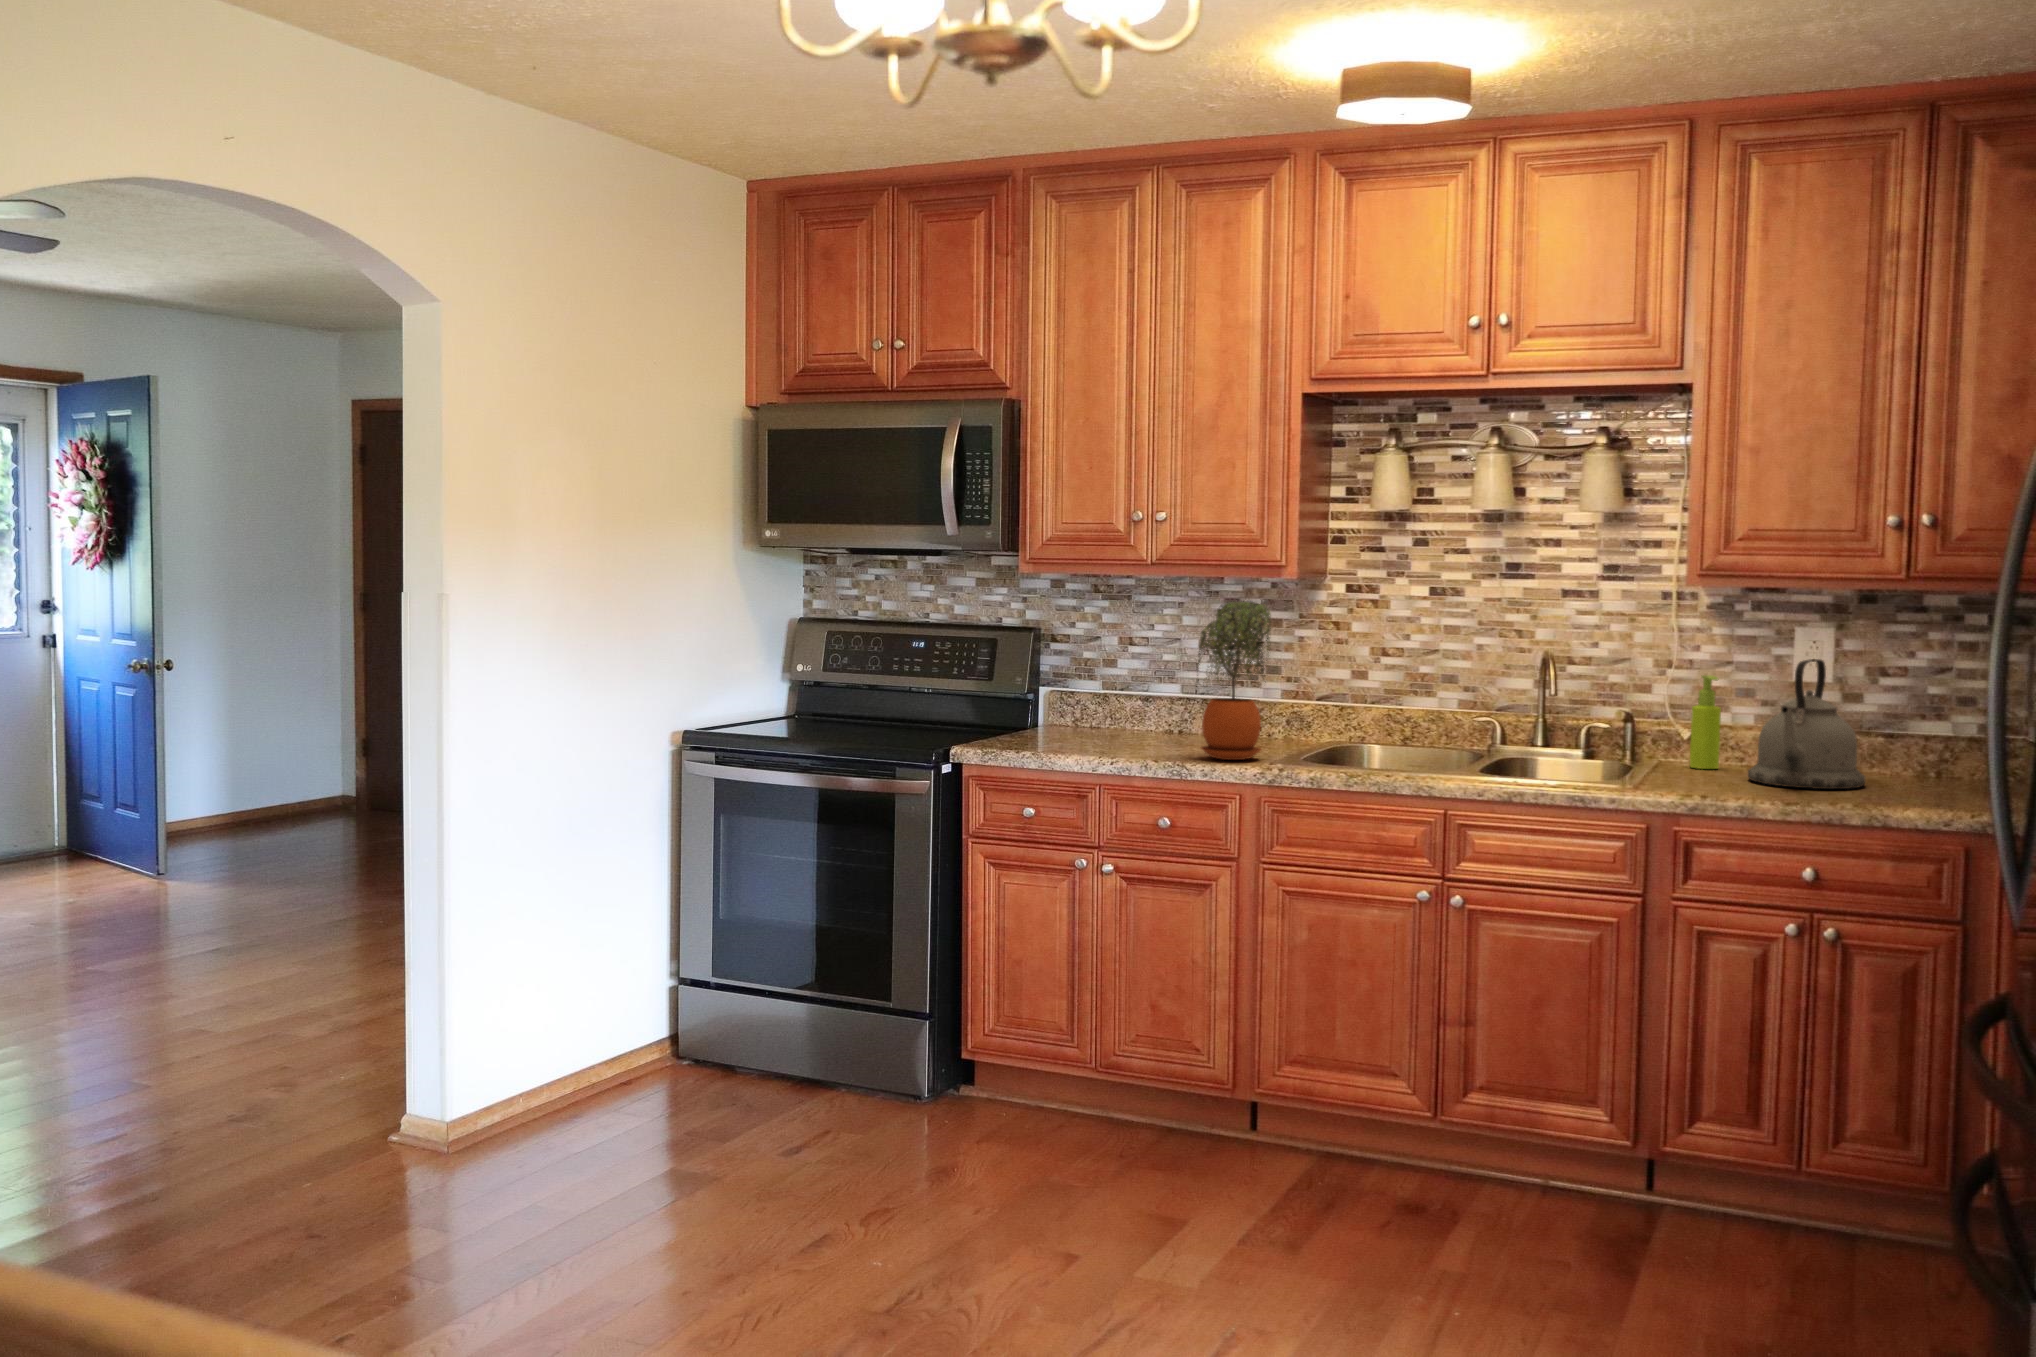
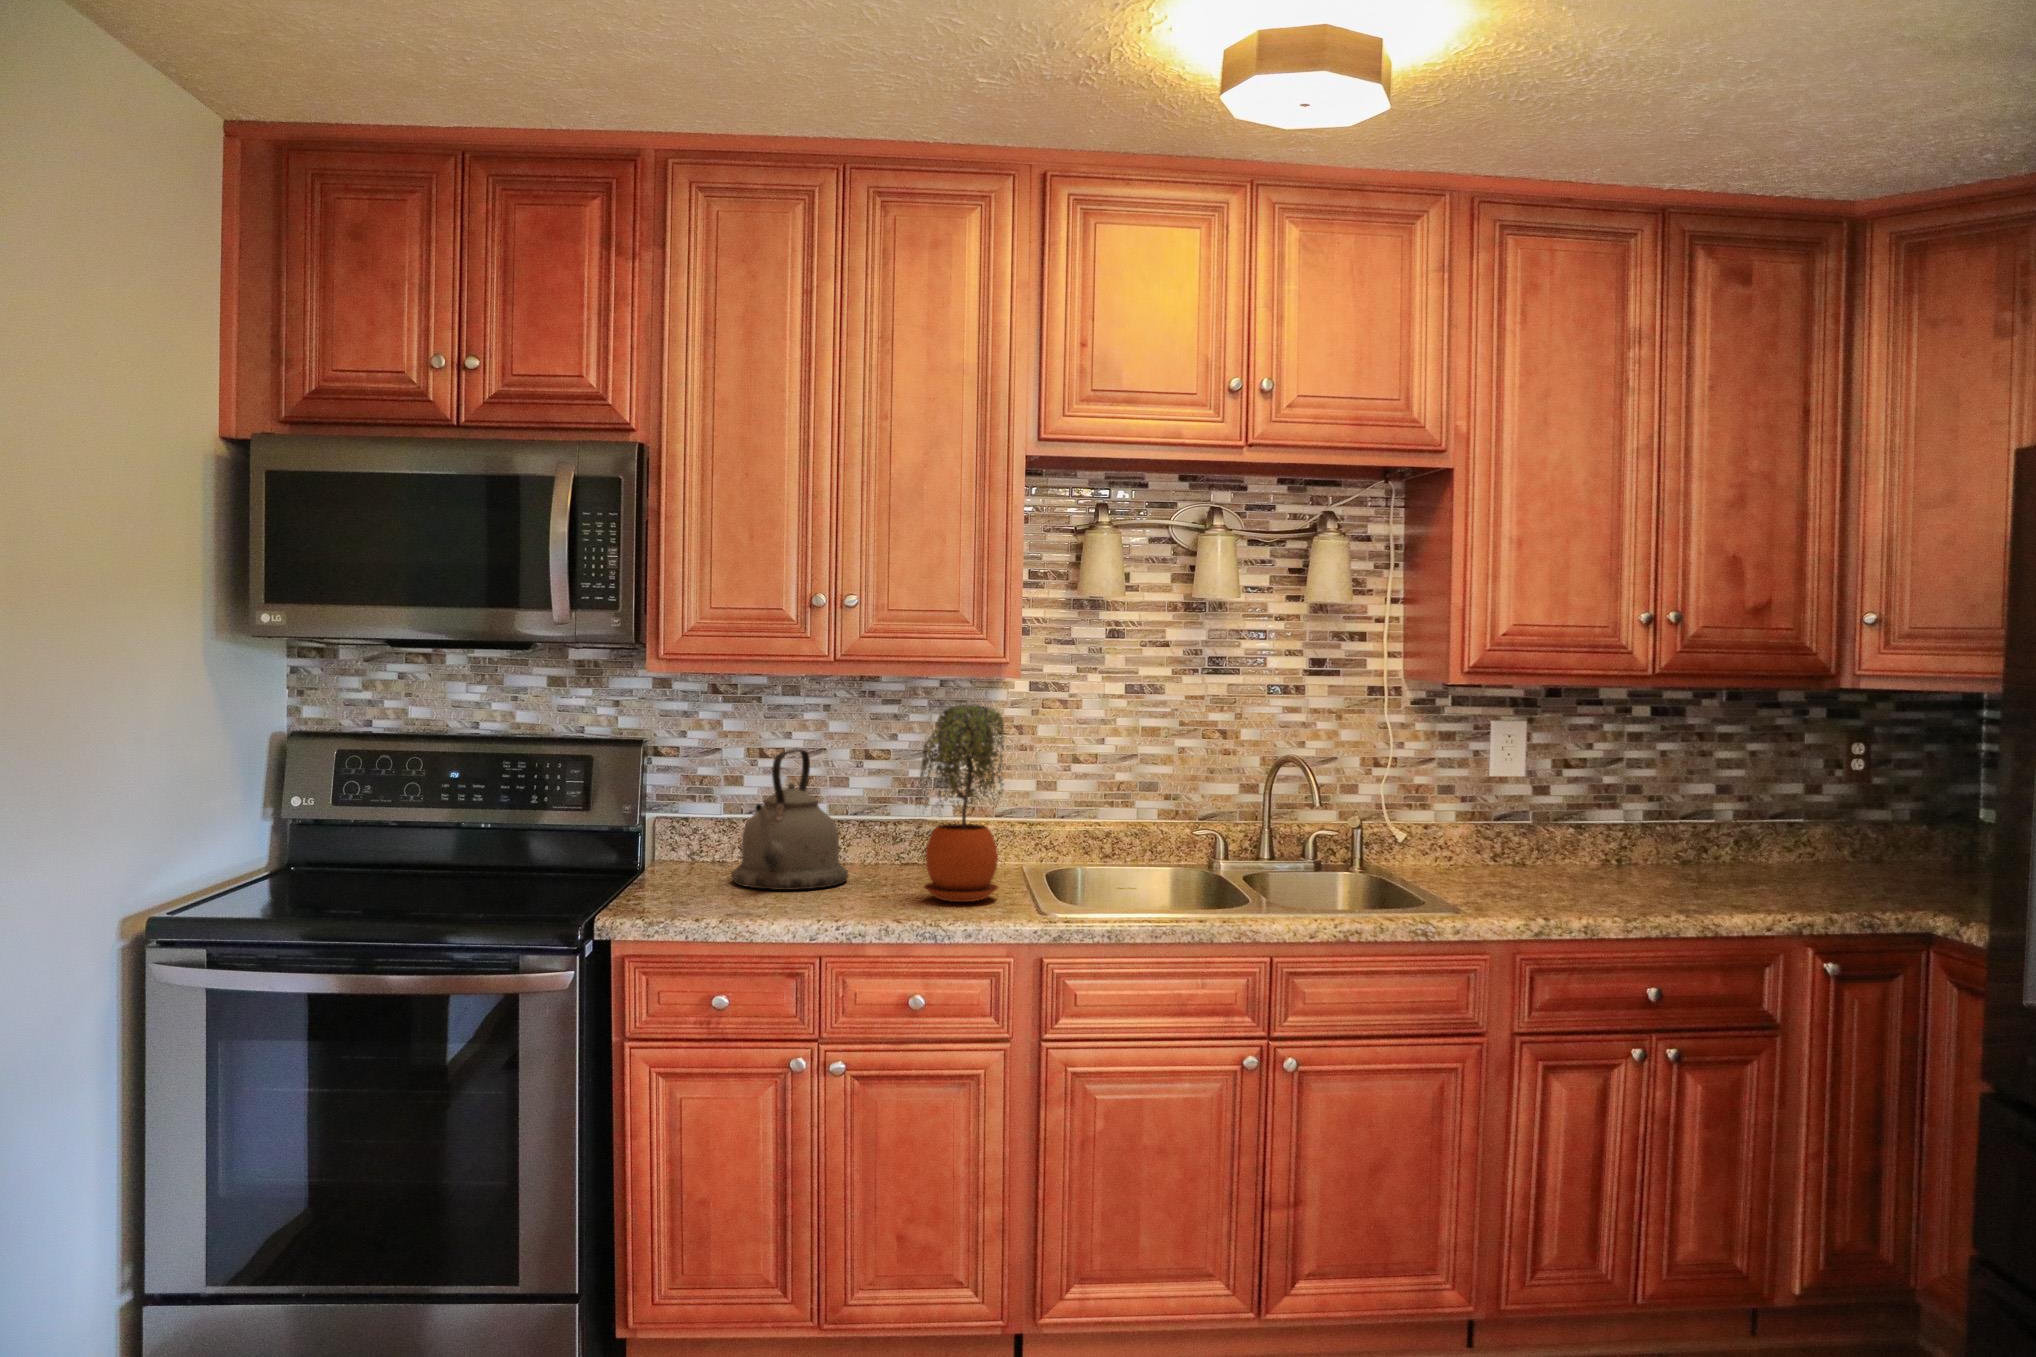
kettle: present [1748,659,1865,789] -> present [732,749,848,890]
soap dispenser: present [1690,675,1721,769] -> none [1409,775,1443,874]

